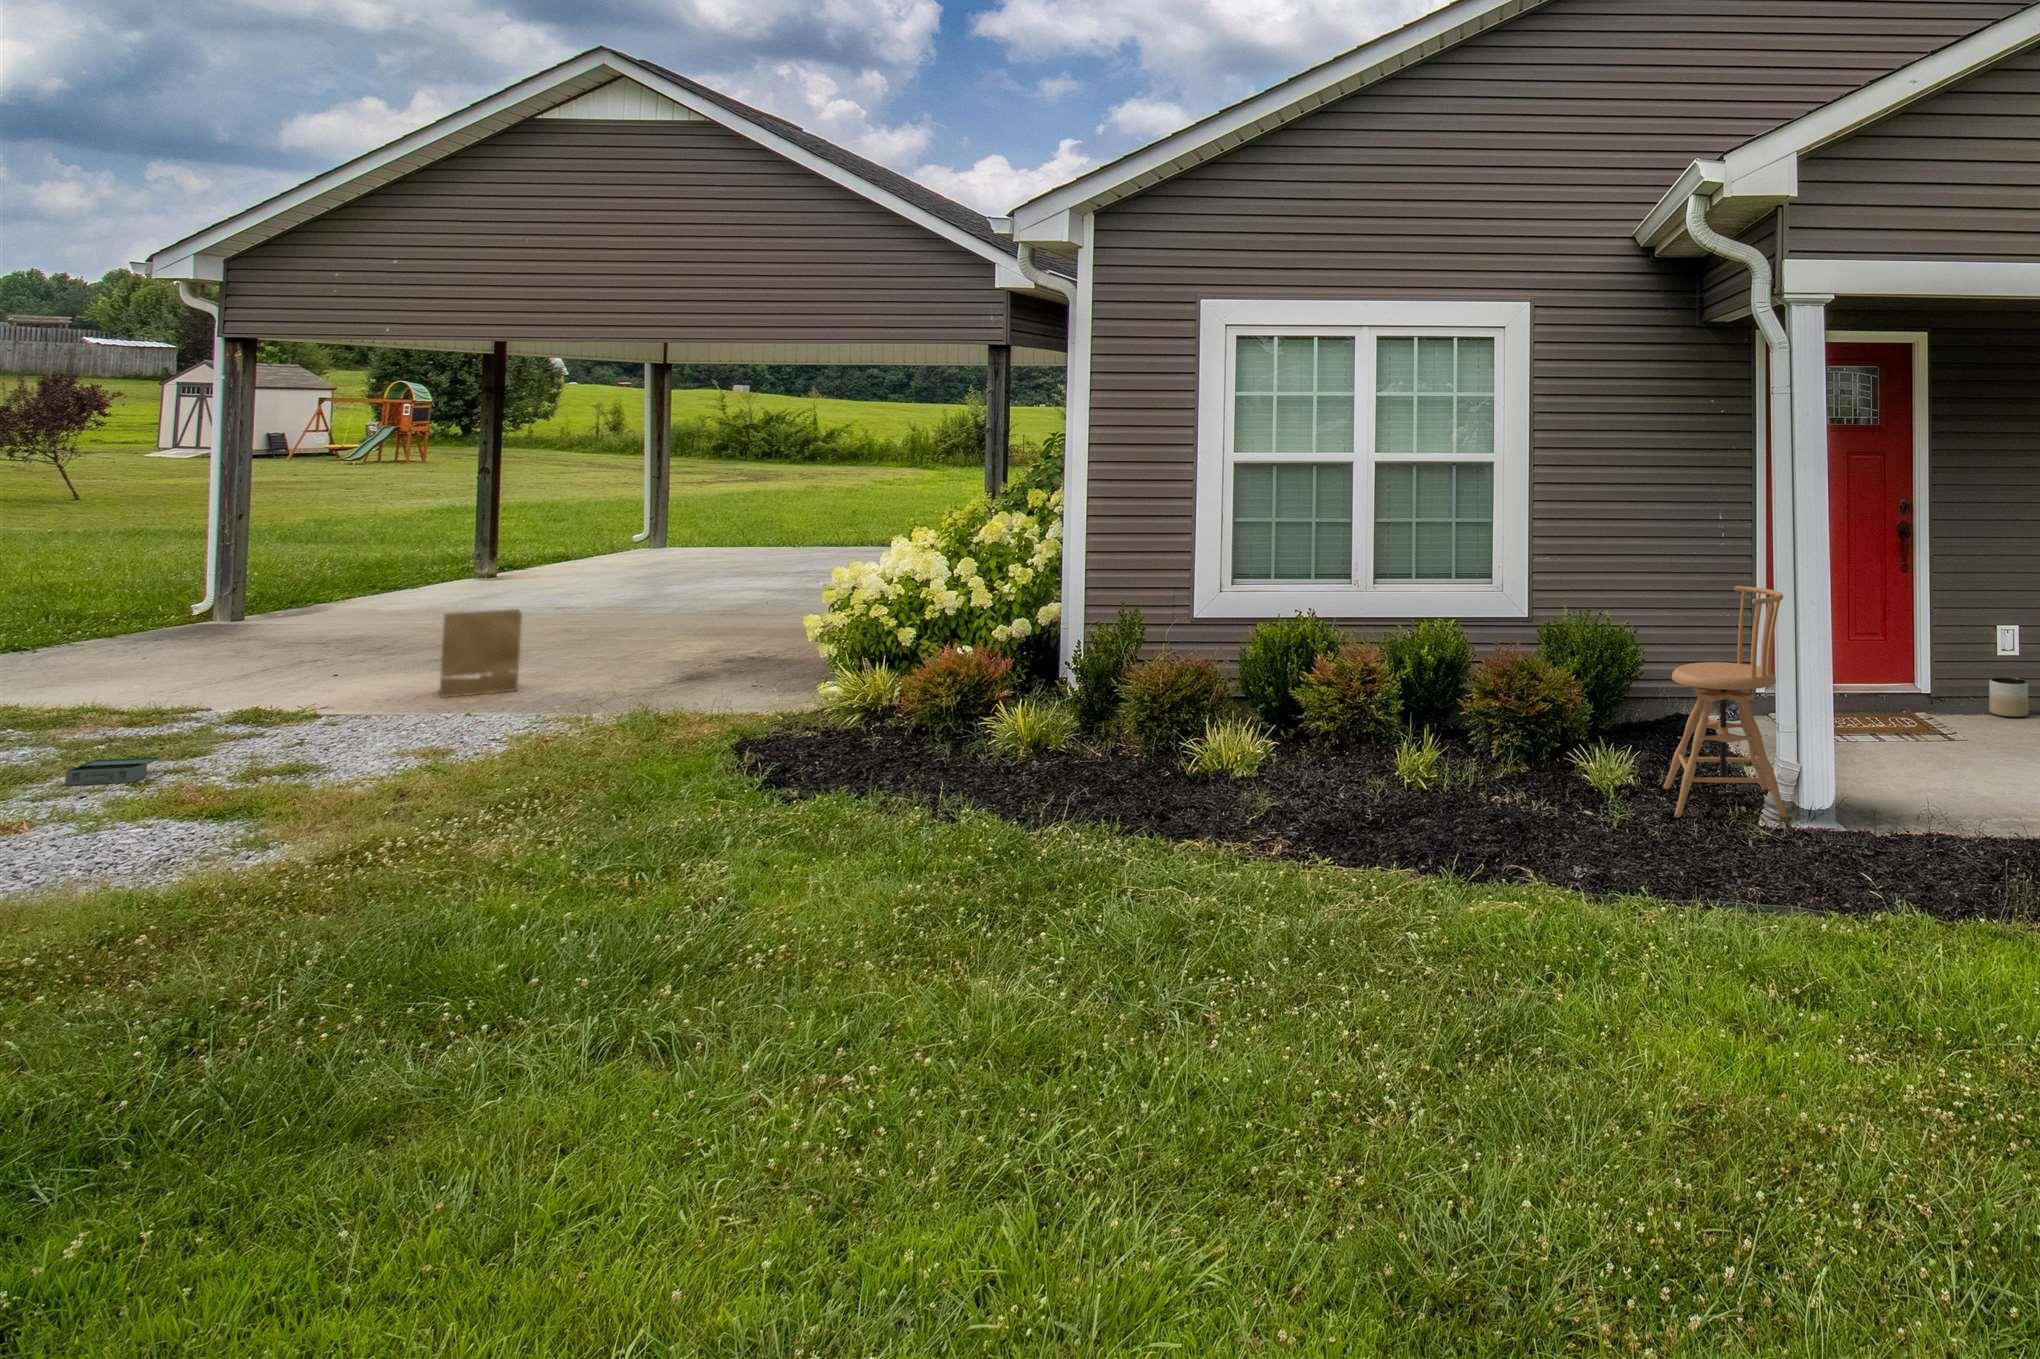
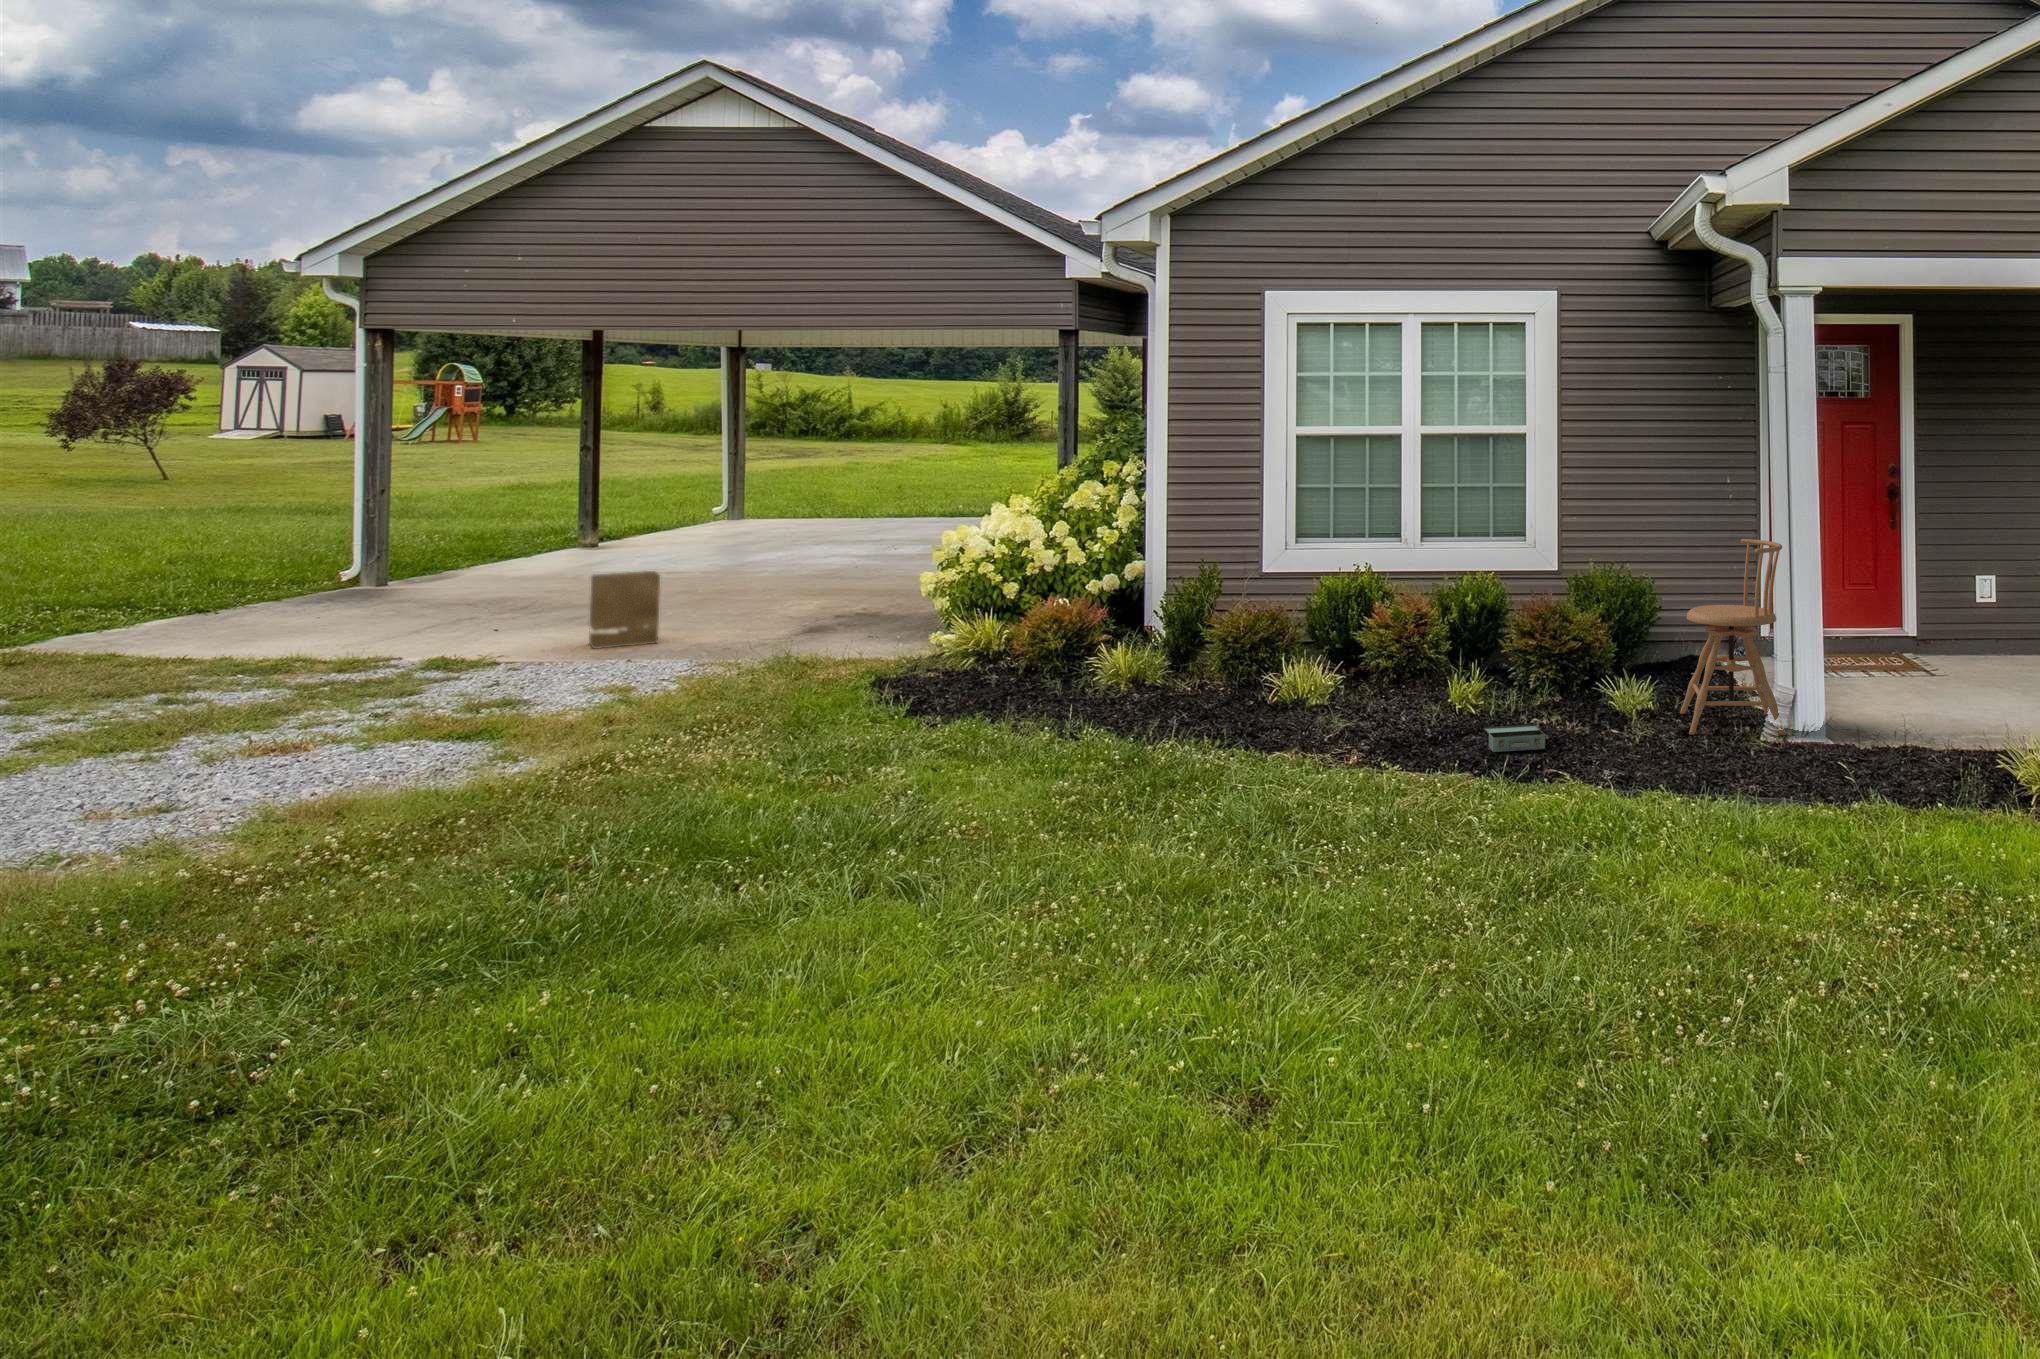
planter: present [1989,677,2028,718] -> none [1972,622,2006,658]
toolbox: present [65,757,159,785] -> present [1485,725,1545,752]

